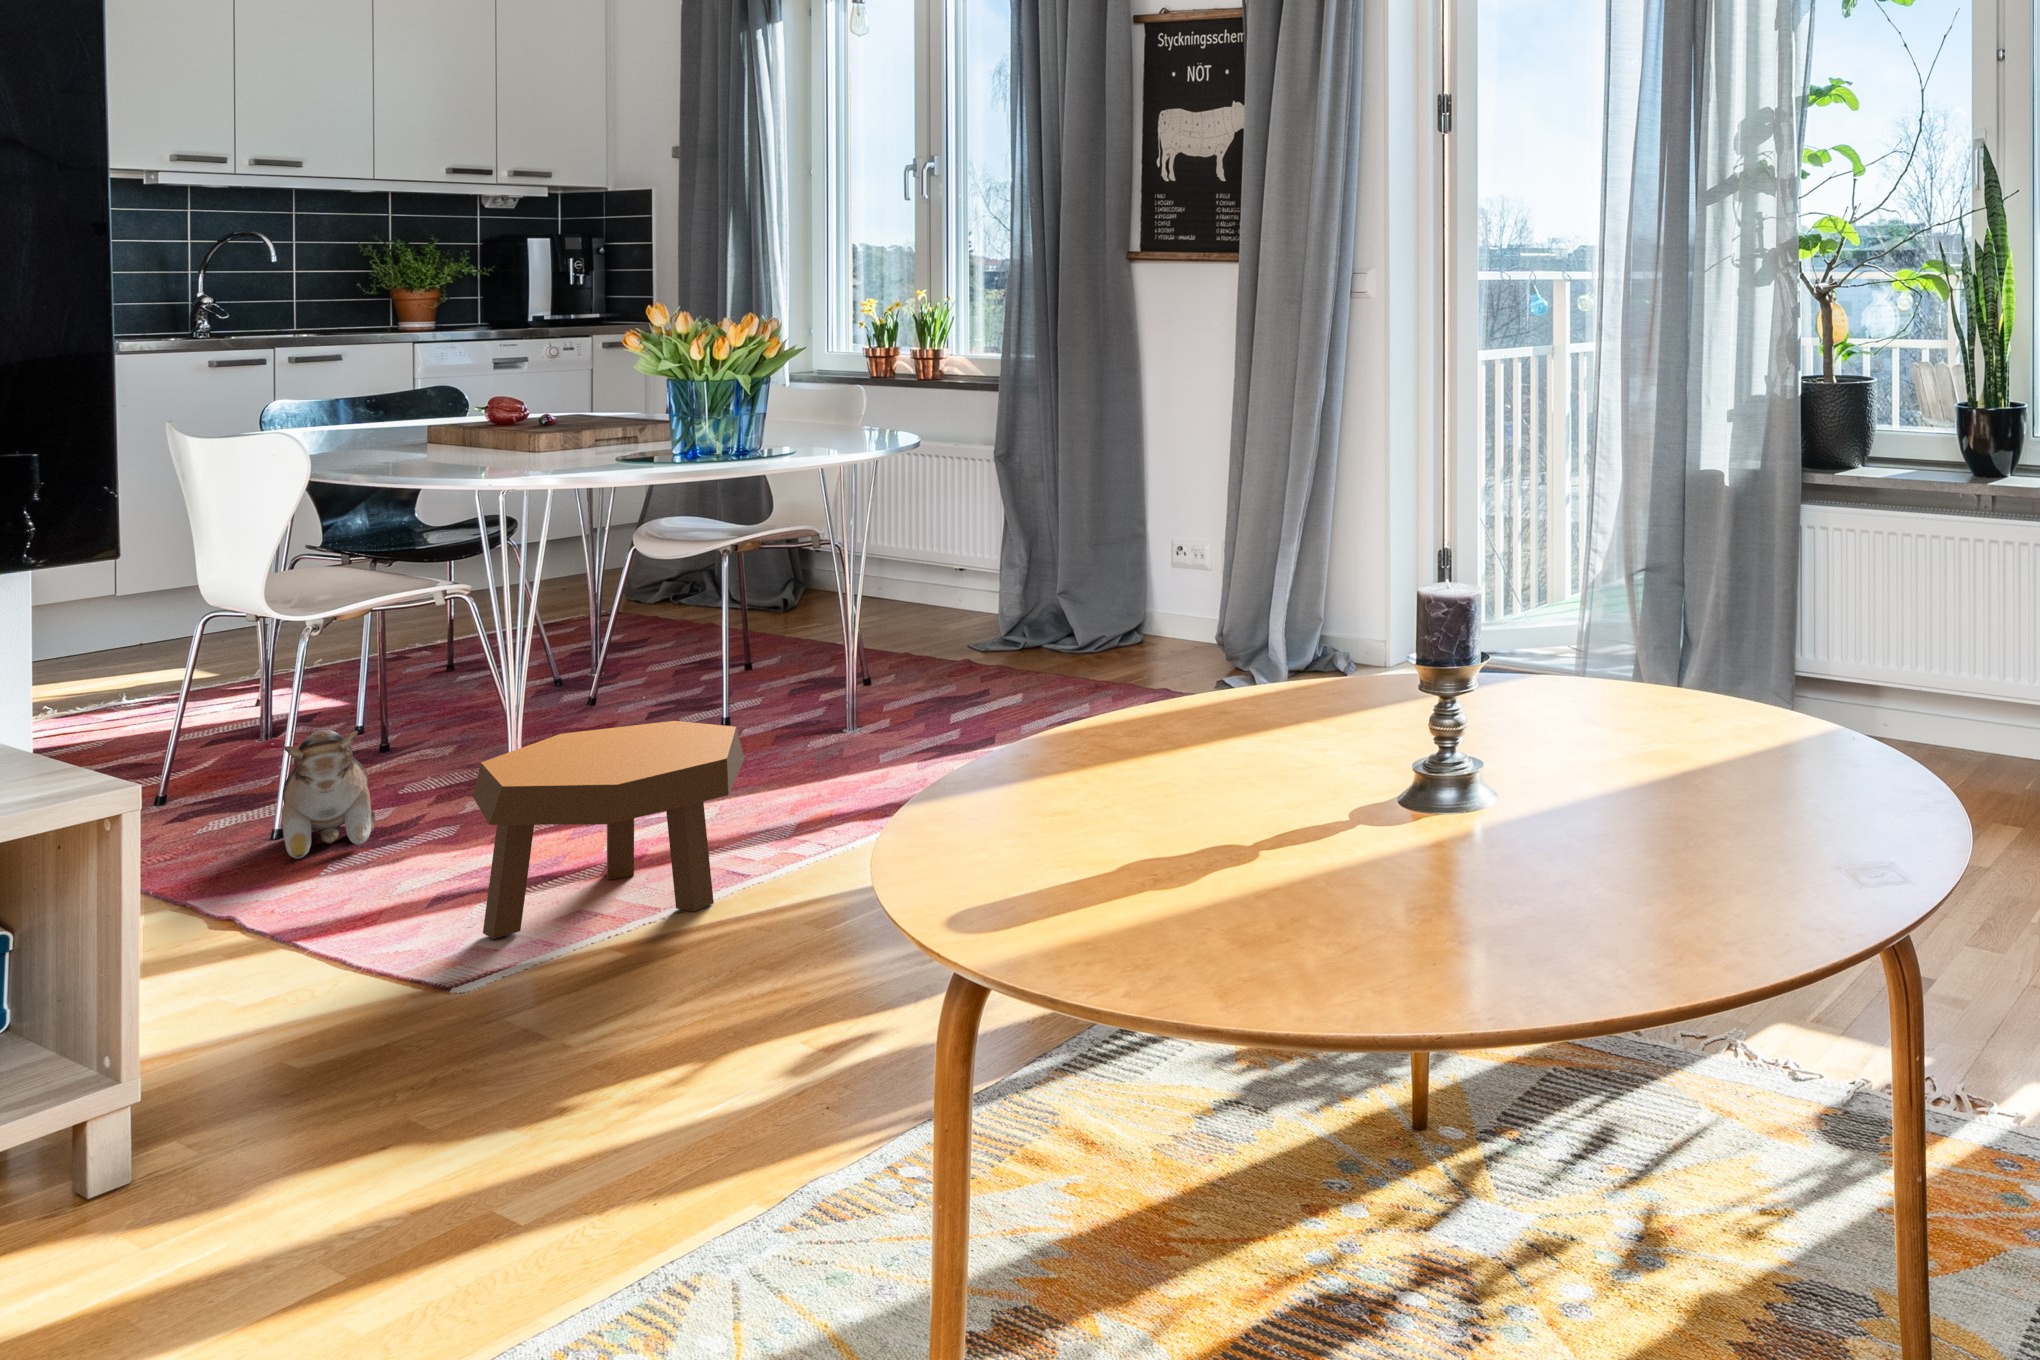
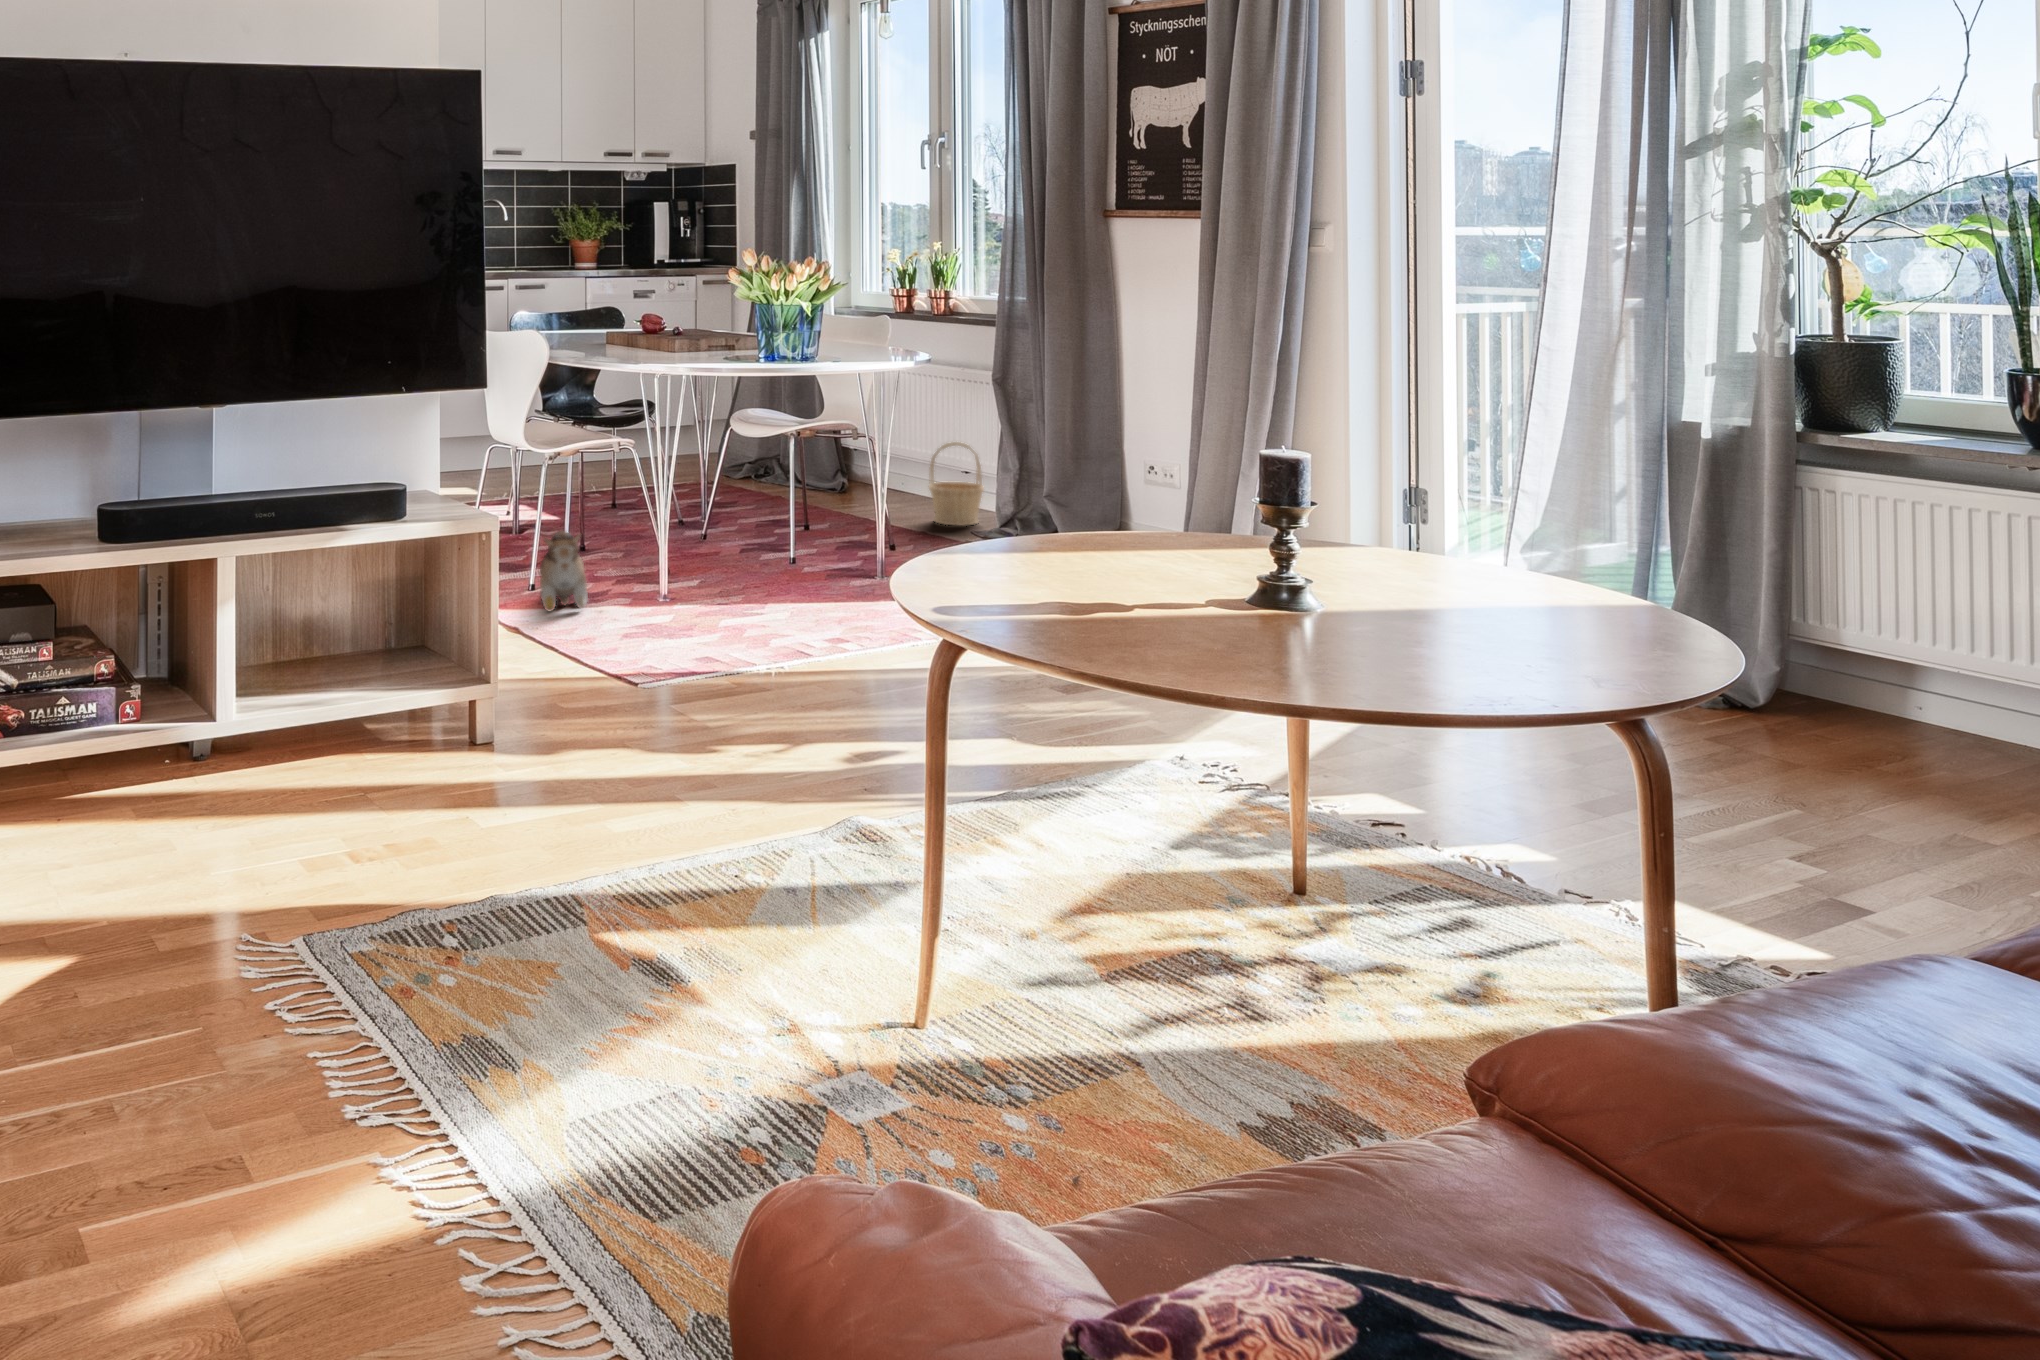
basket: none [914,534,985,639] -> present [929,442,984,526]
footstool: present [473,721,744,939] -> none [651,548,814,677]

